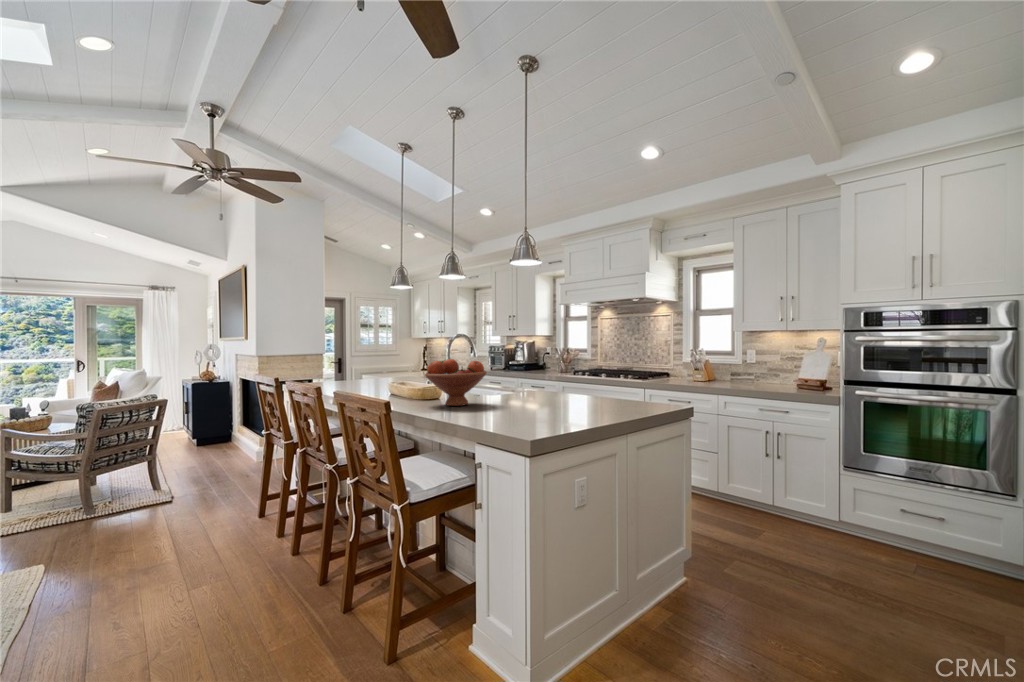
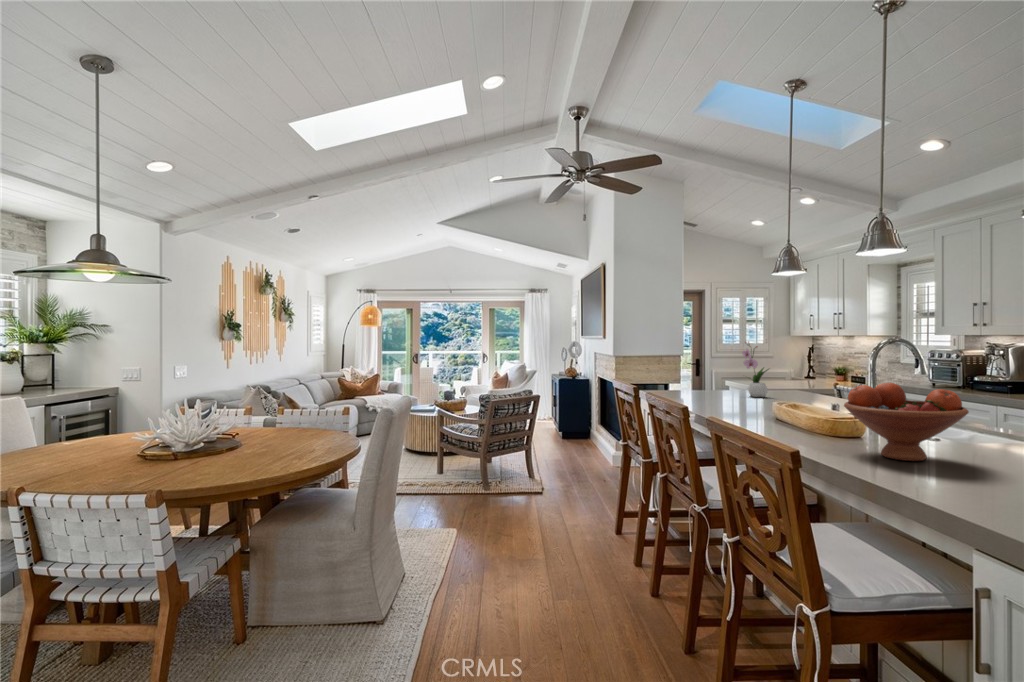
flower arrangement: none [368,338,389,382] -> present [742,342,769,397]

